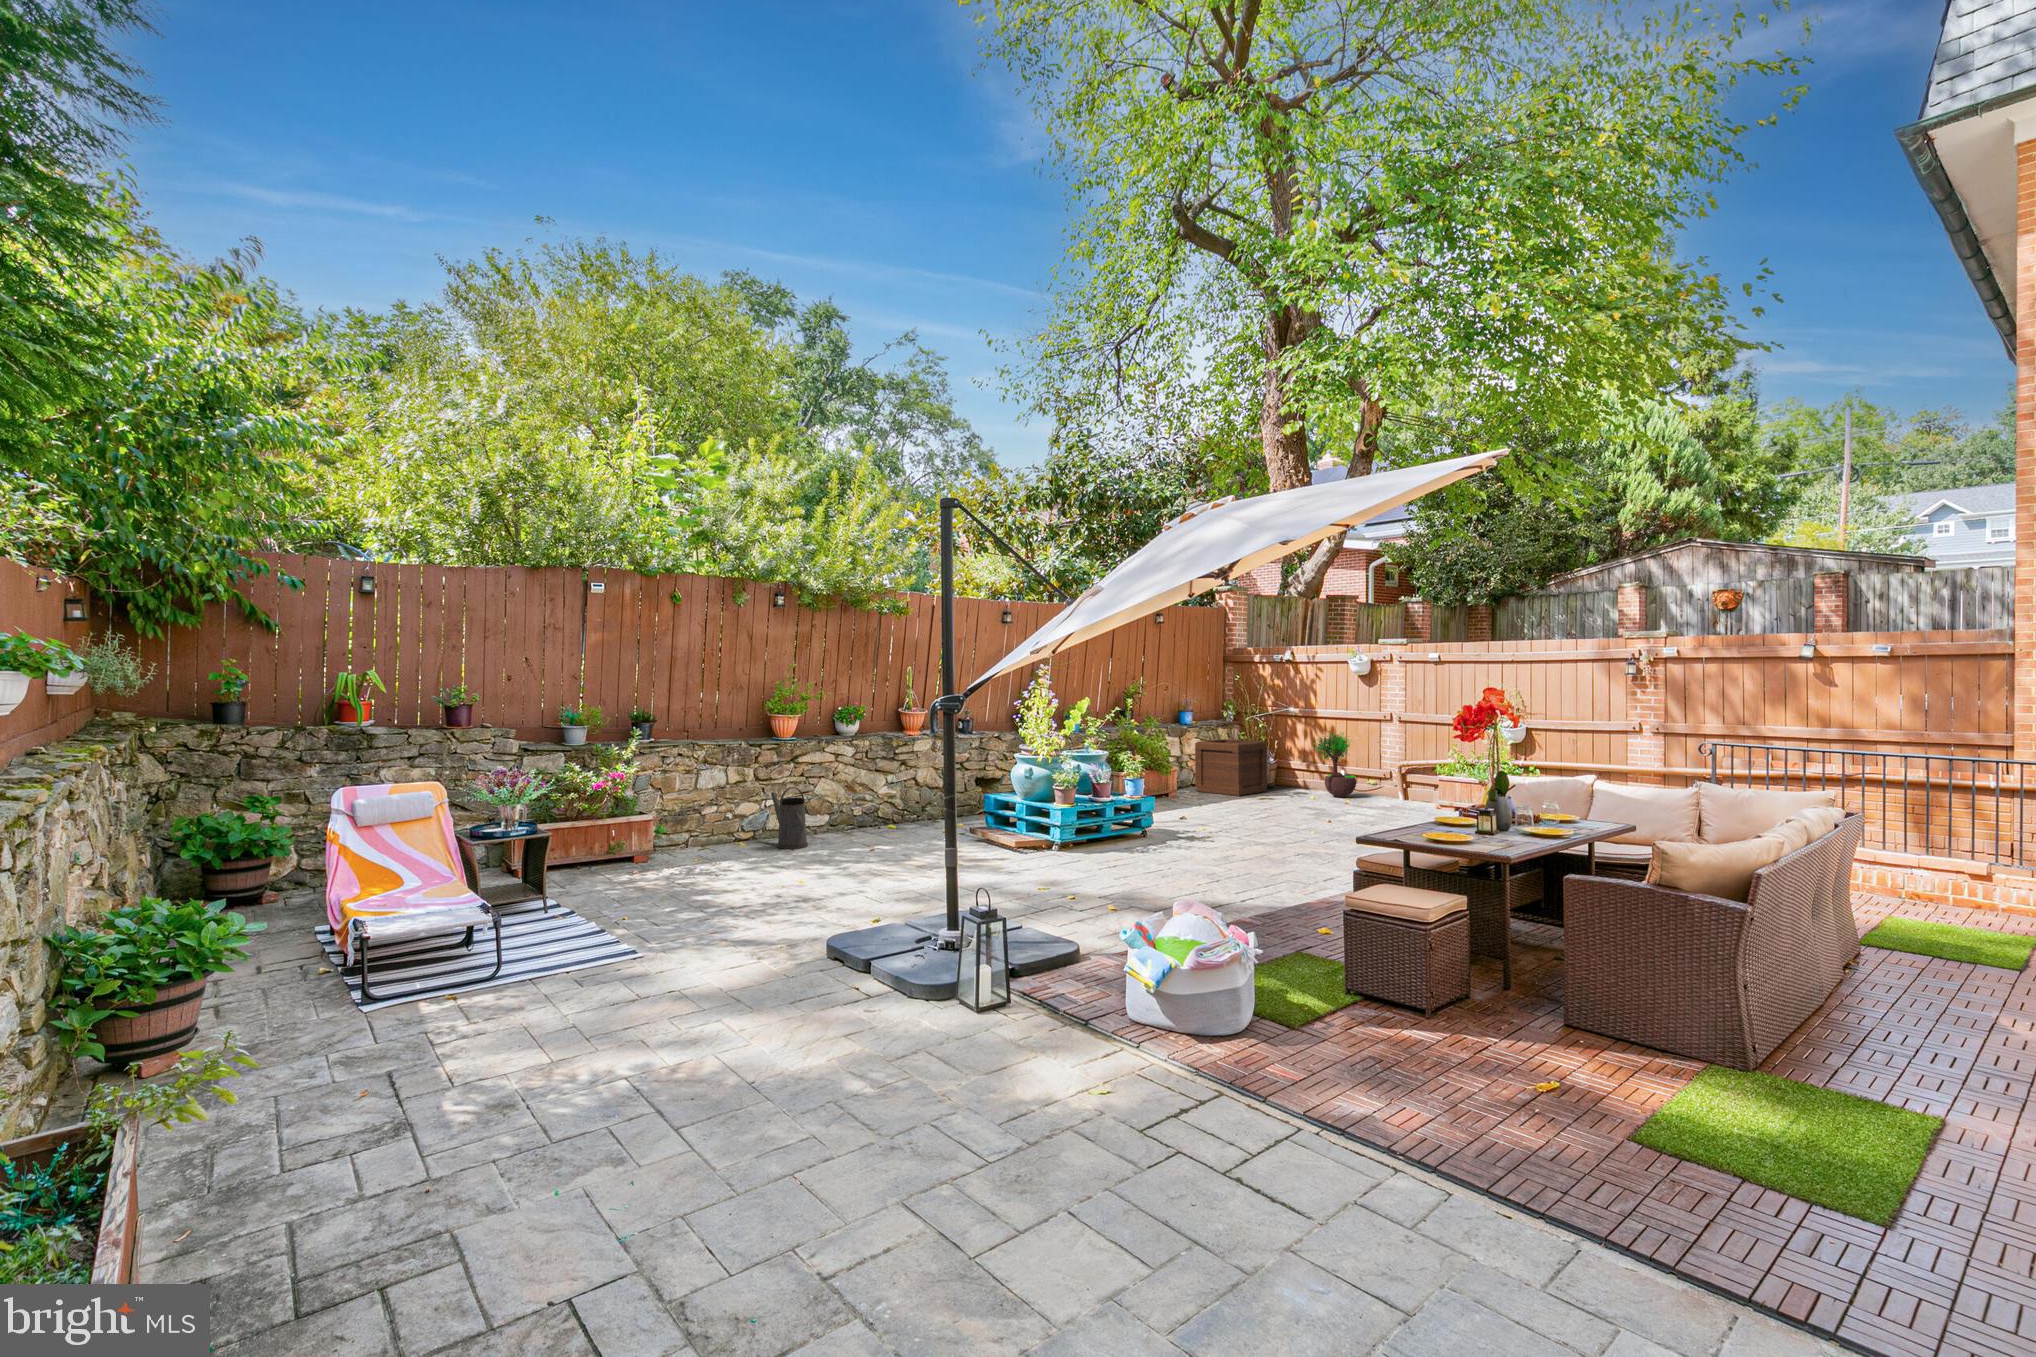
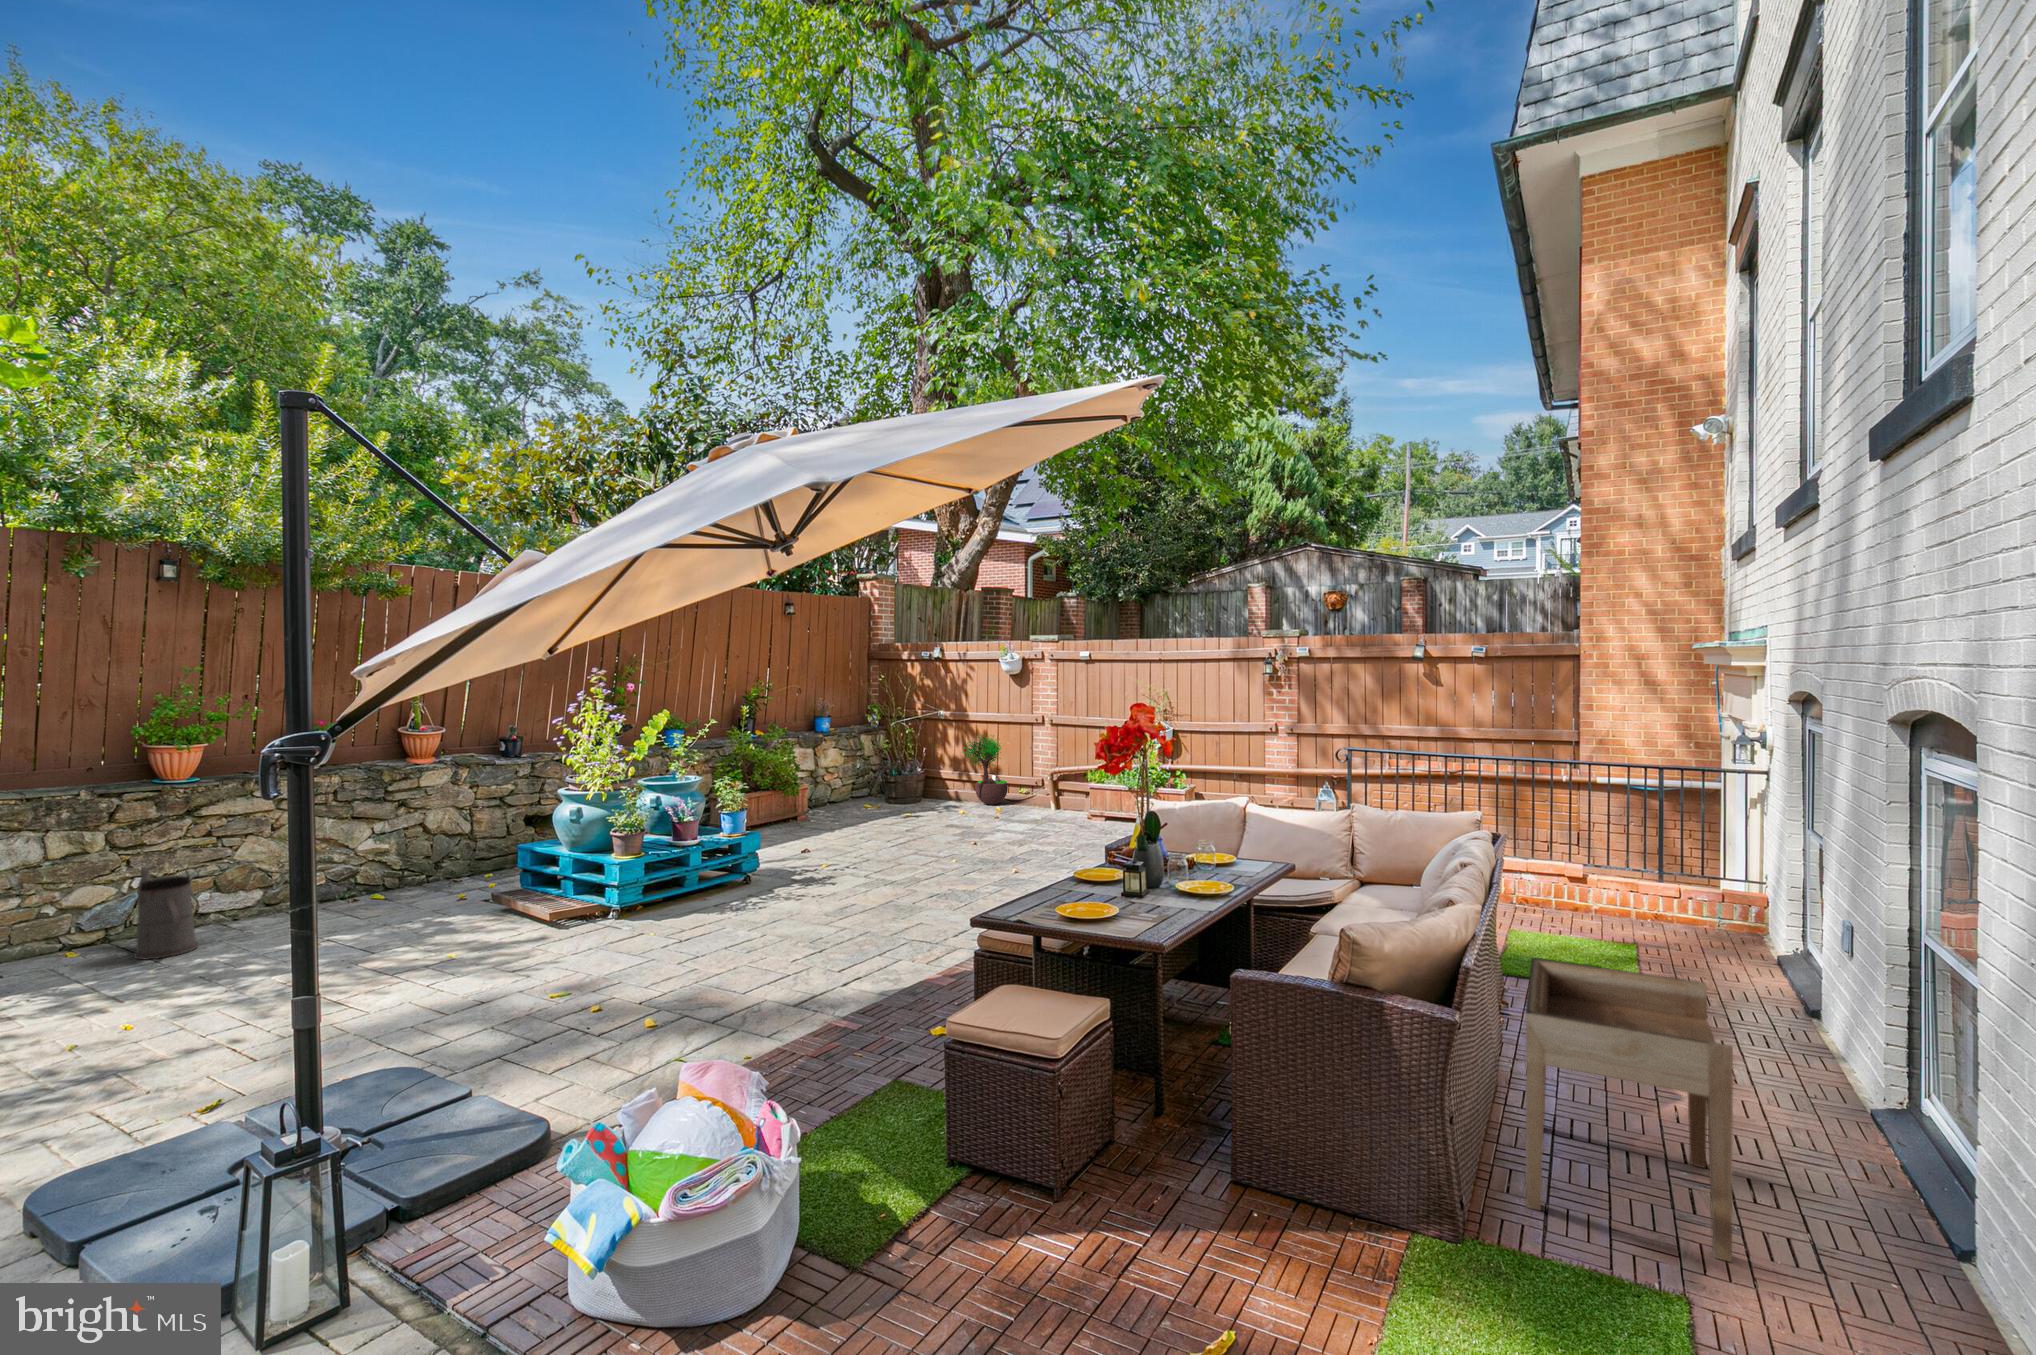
wooden crate: present [1195,739,1267,796] -> none [835,744,916,810]
side table: none [1807,877,1991,1075] -> present [1526,958,1733,1262]

